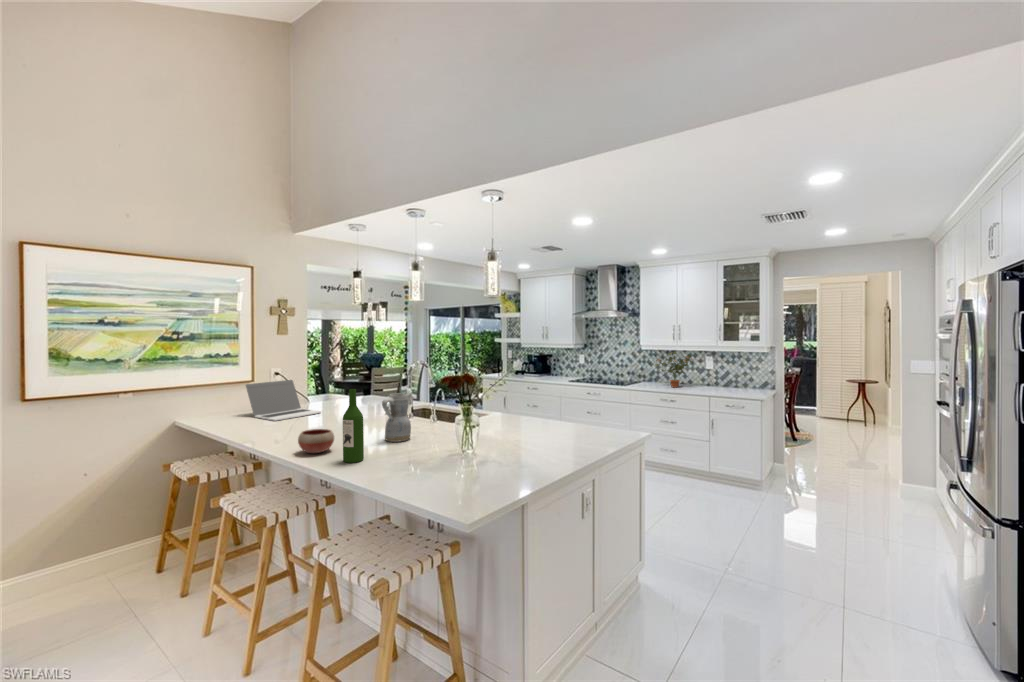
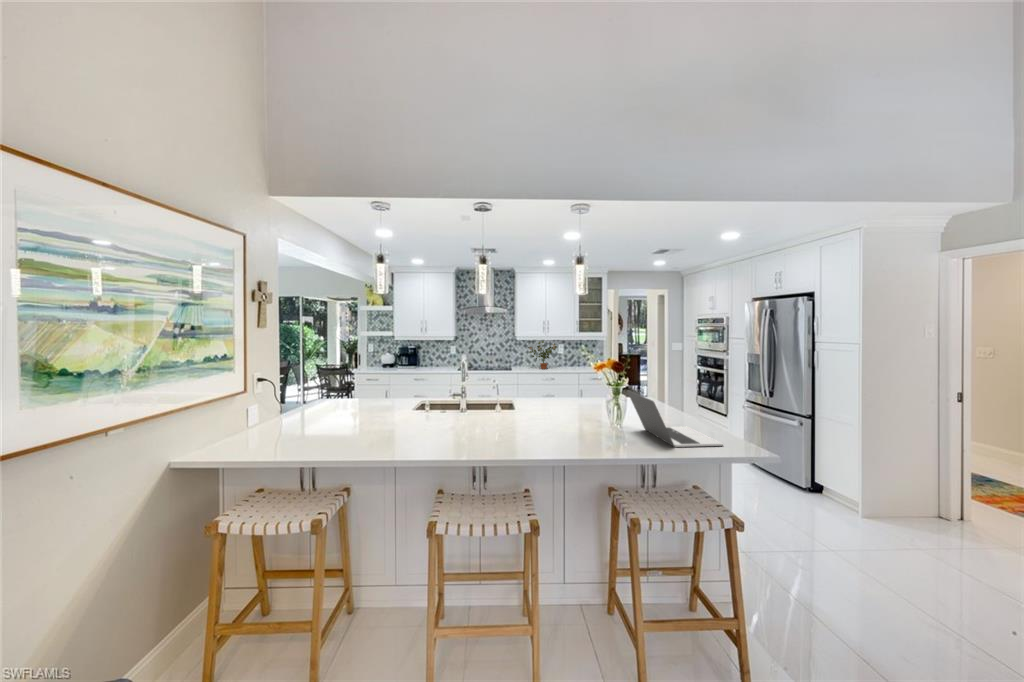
laptop: present [246,380,321,421] -> present [627,390,723,447]
wine bottle: present [343,389,364,463] -> none [543,376,561,445]
ceramic pitcher: present [382,393,411,442] -> none [505,381,529,426]
bowl: present [298,429,334,453] -> none [479,421,513,445]

